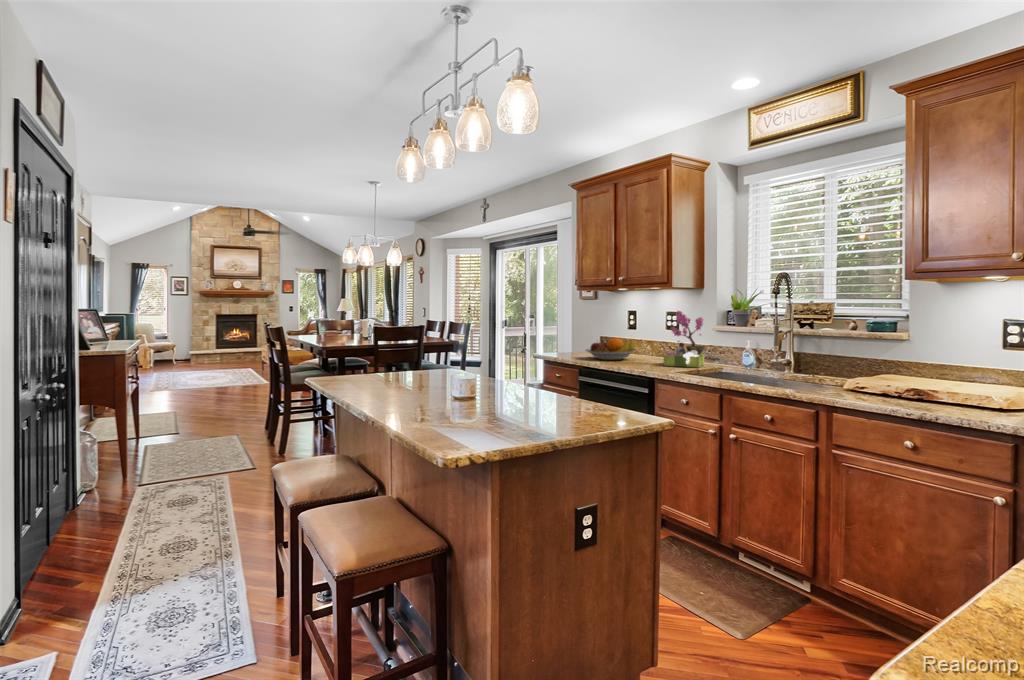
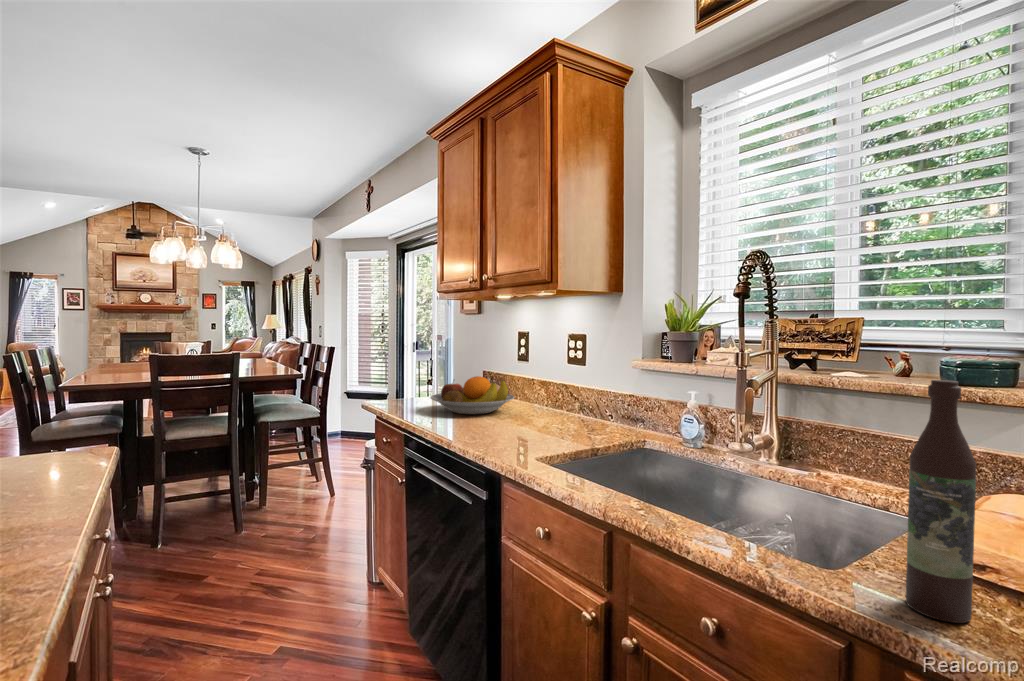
flower arrangement: present [664,311,705,368] -> none [540,330,619,439]
wine bottle: none [830,324,850,396] -> present [906,380,976,623]

